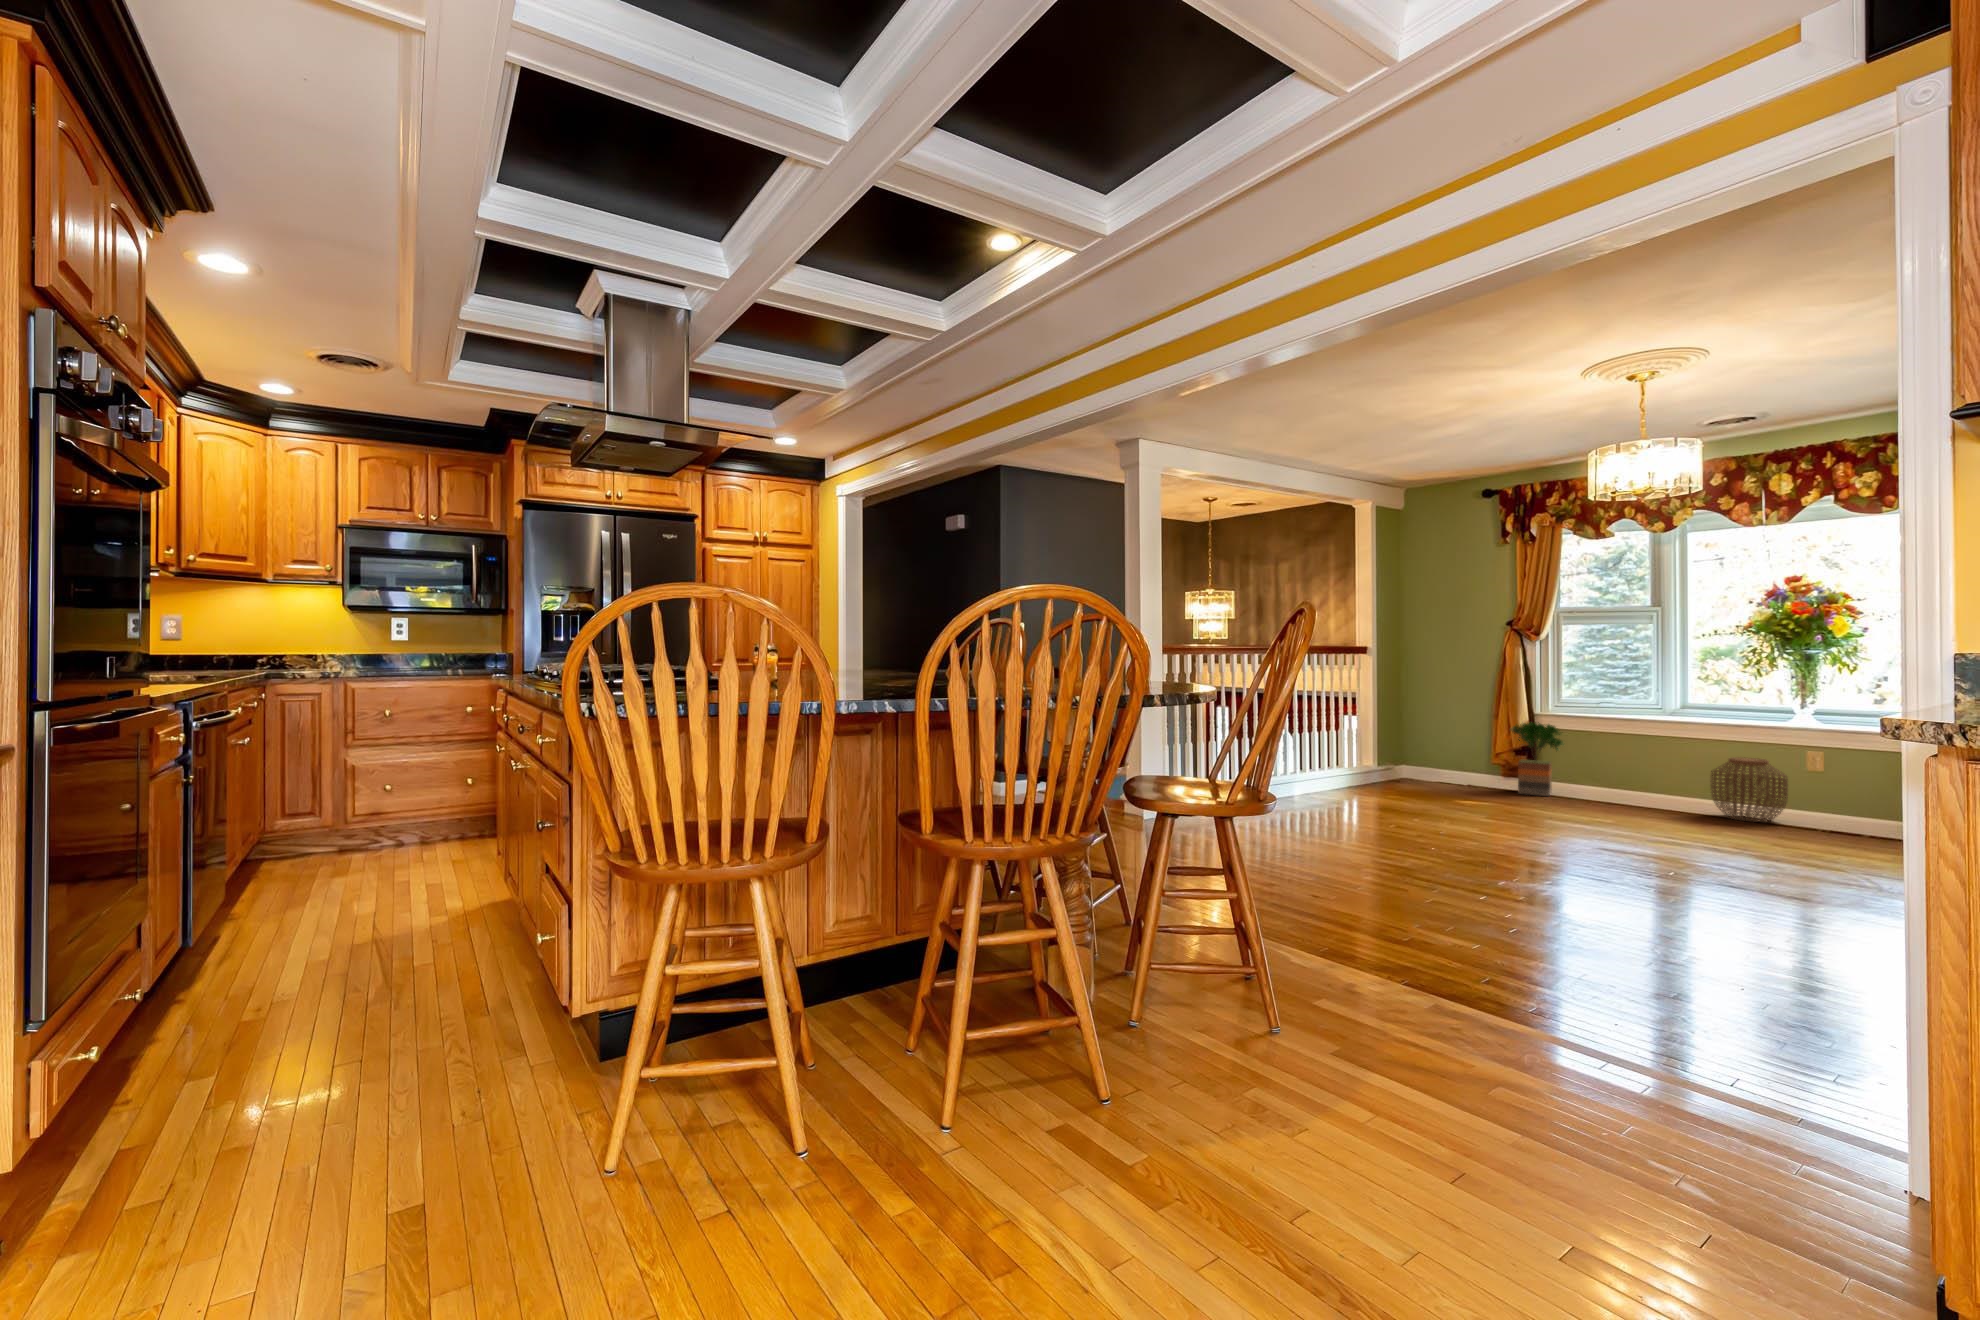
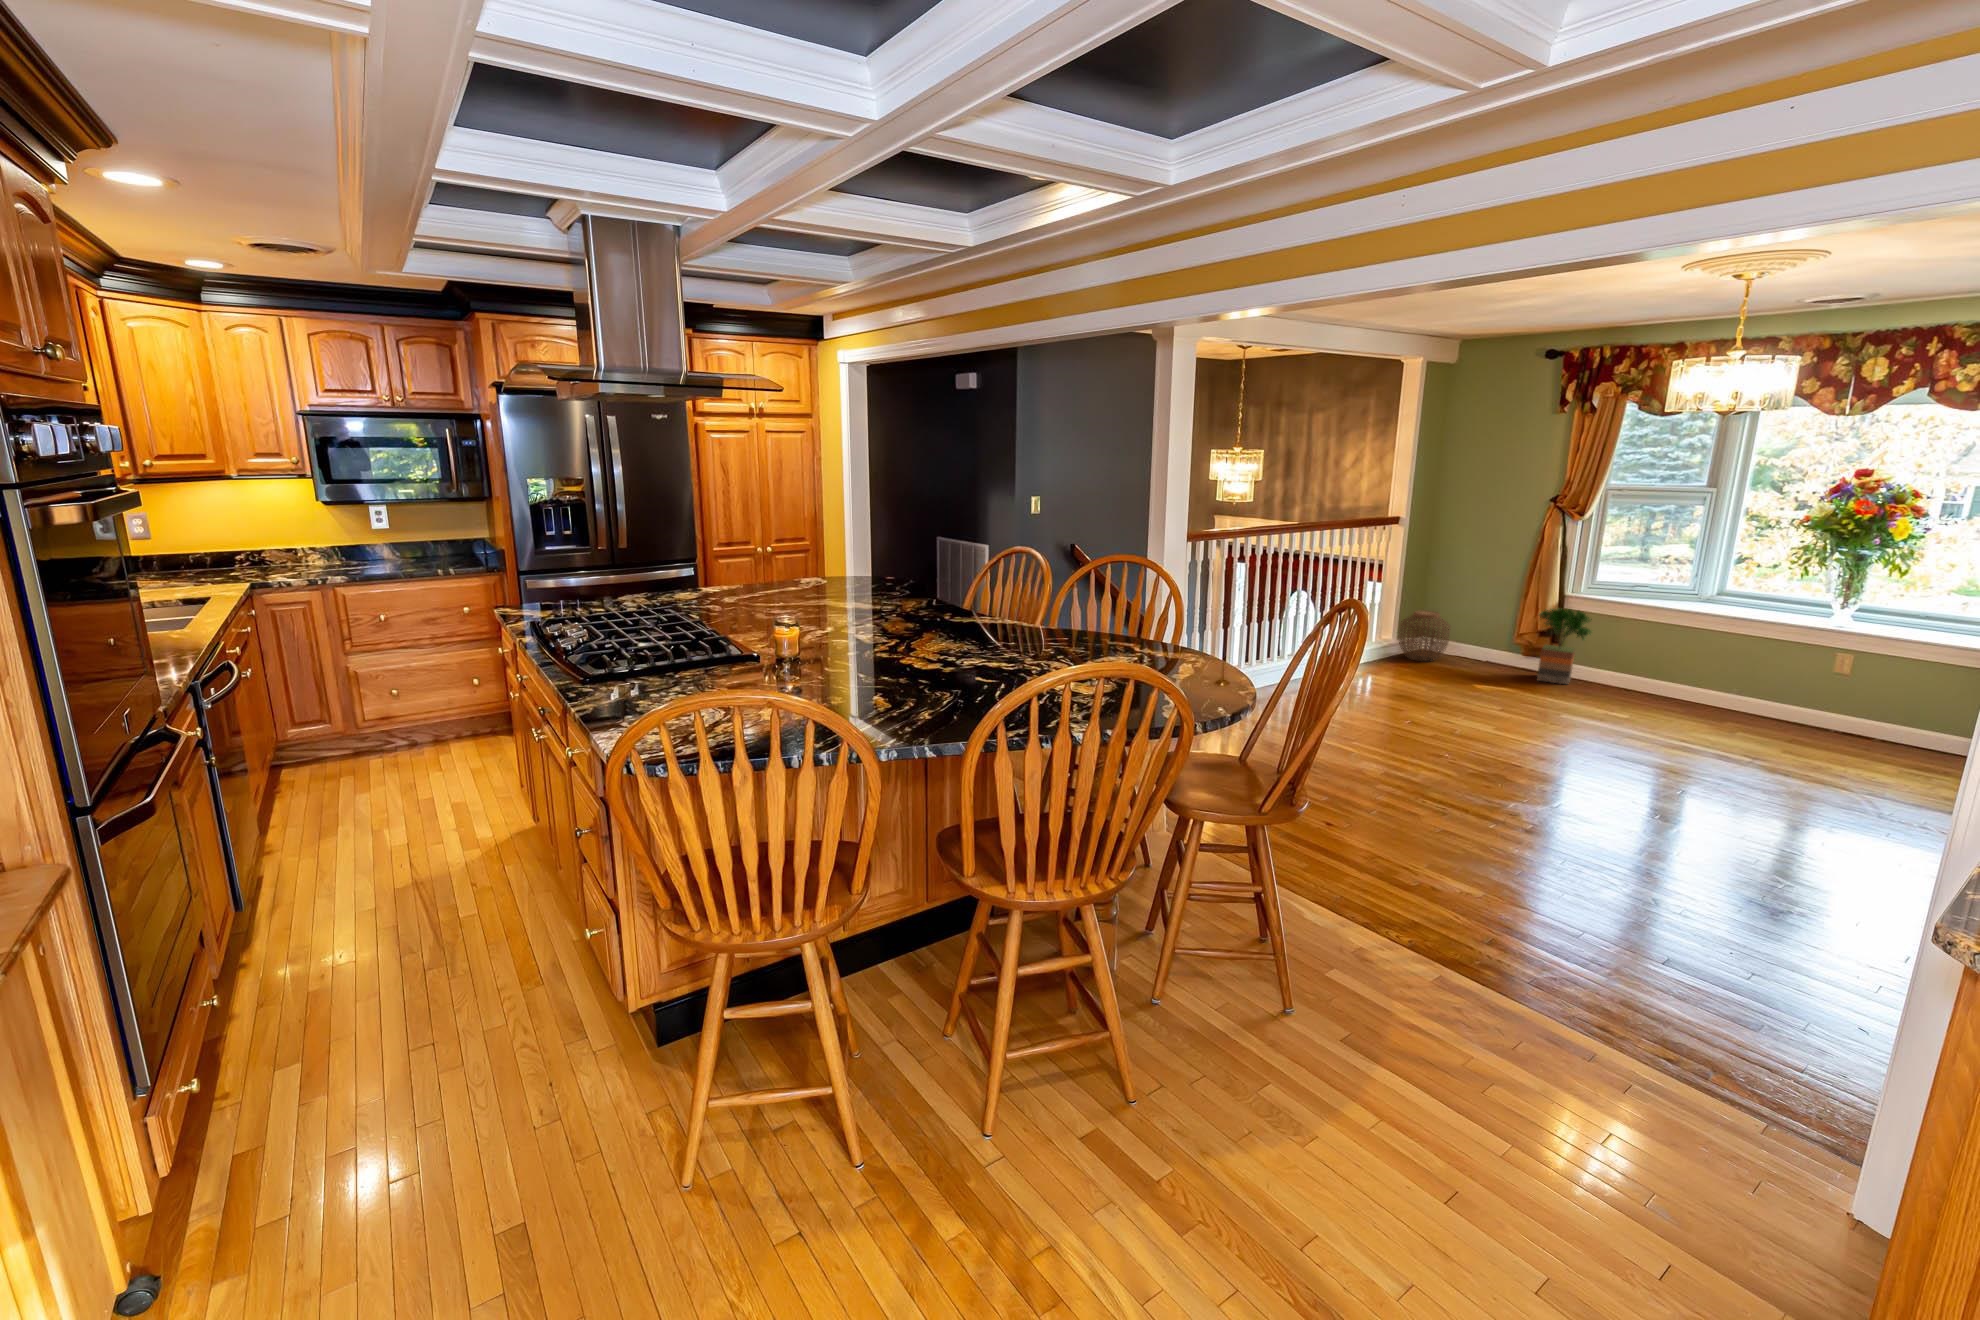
woven basket: present [1710,757,1788,822] -> present [1399,610,1450,661]

